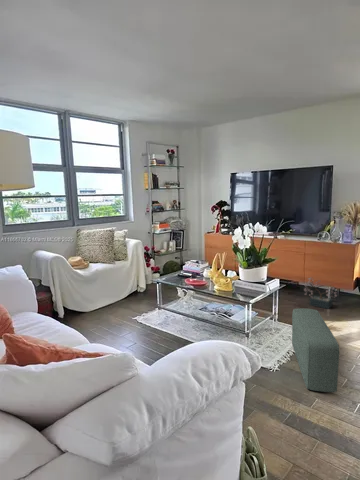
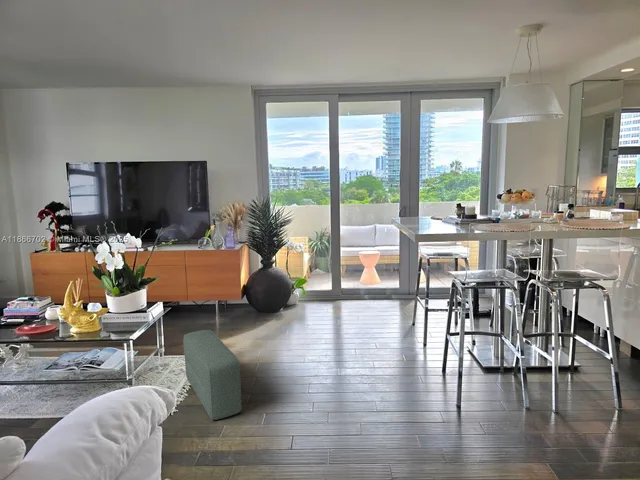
decorative plant: present [304,278,336,309] -> none [188,293,226,327]

